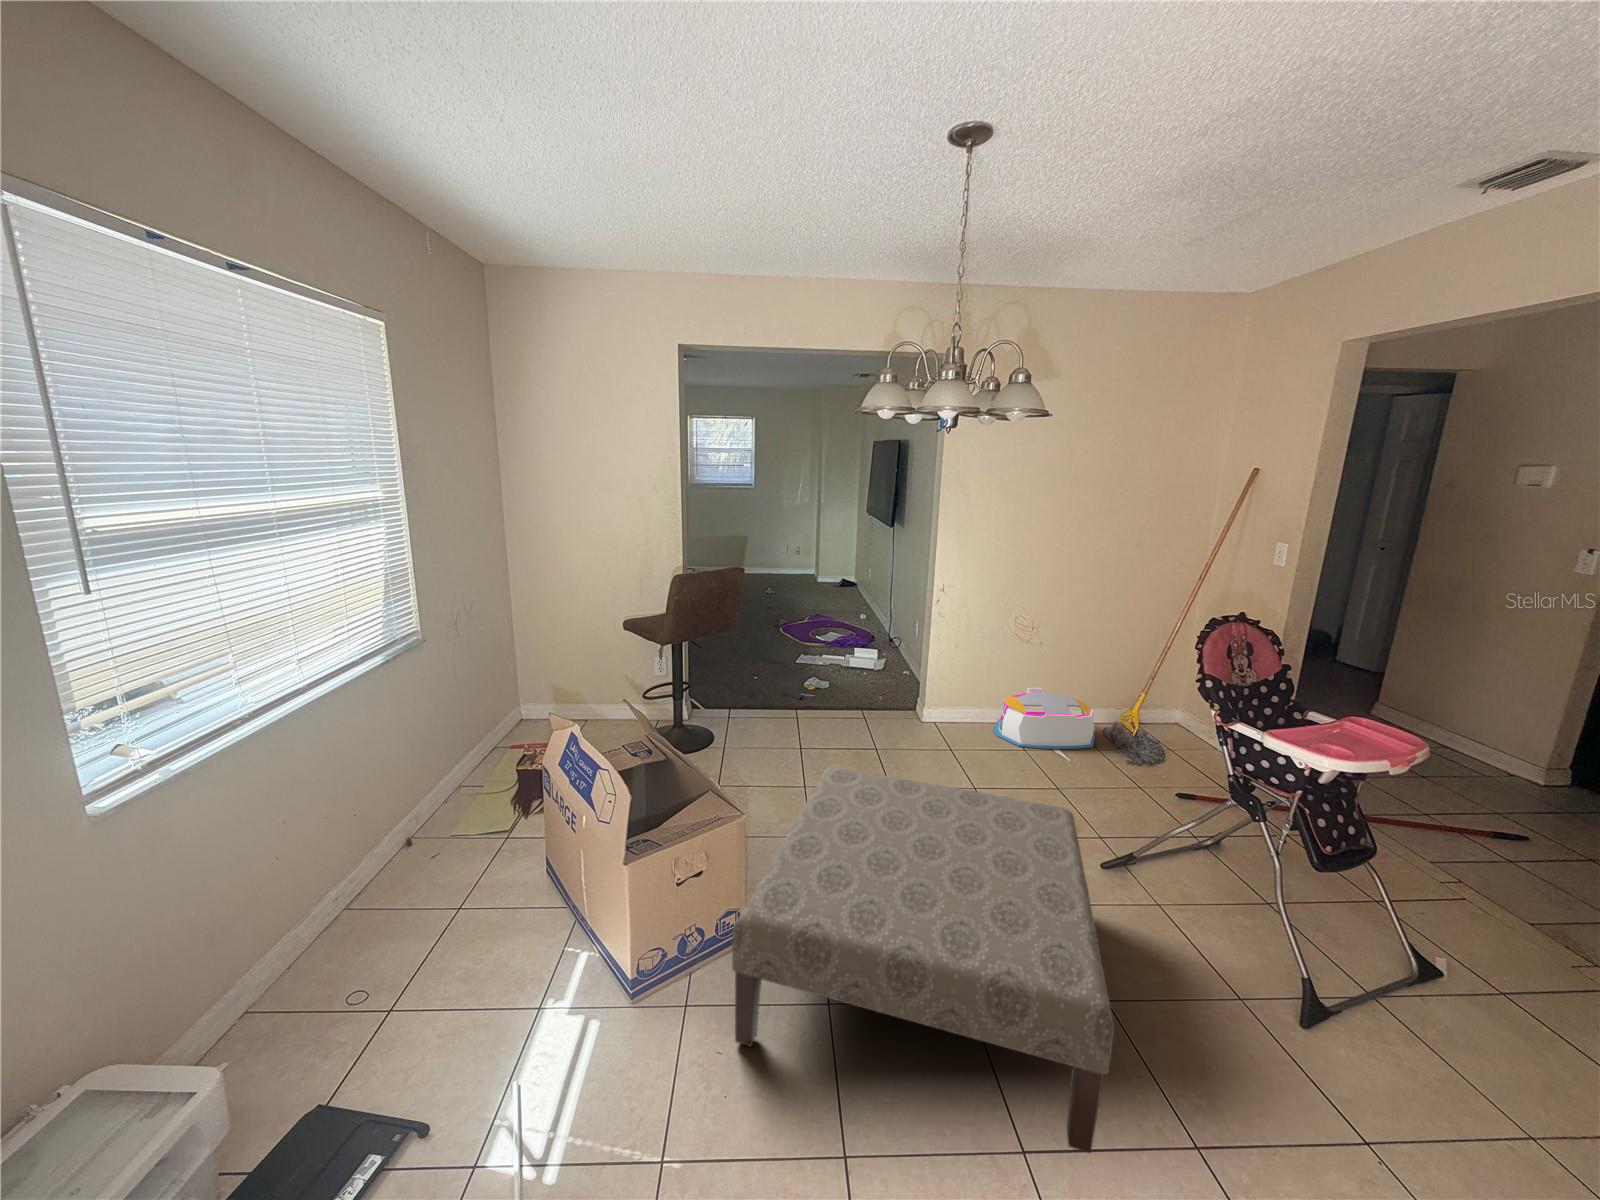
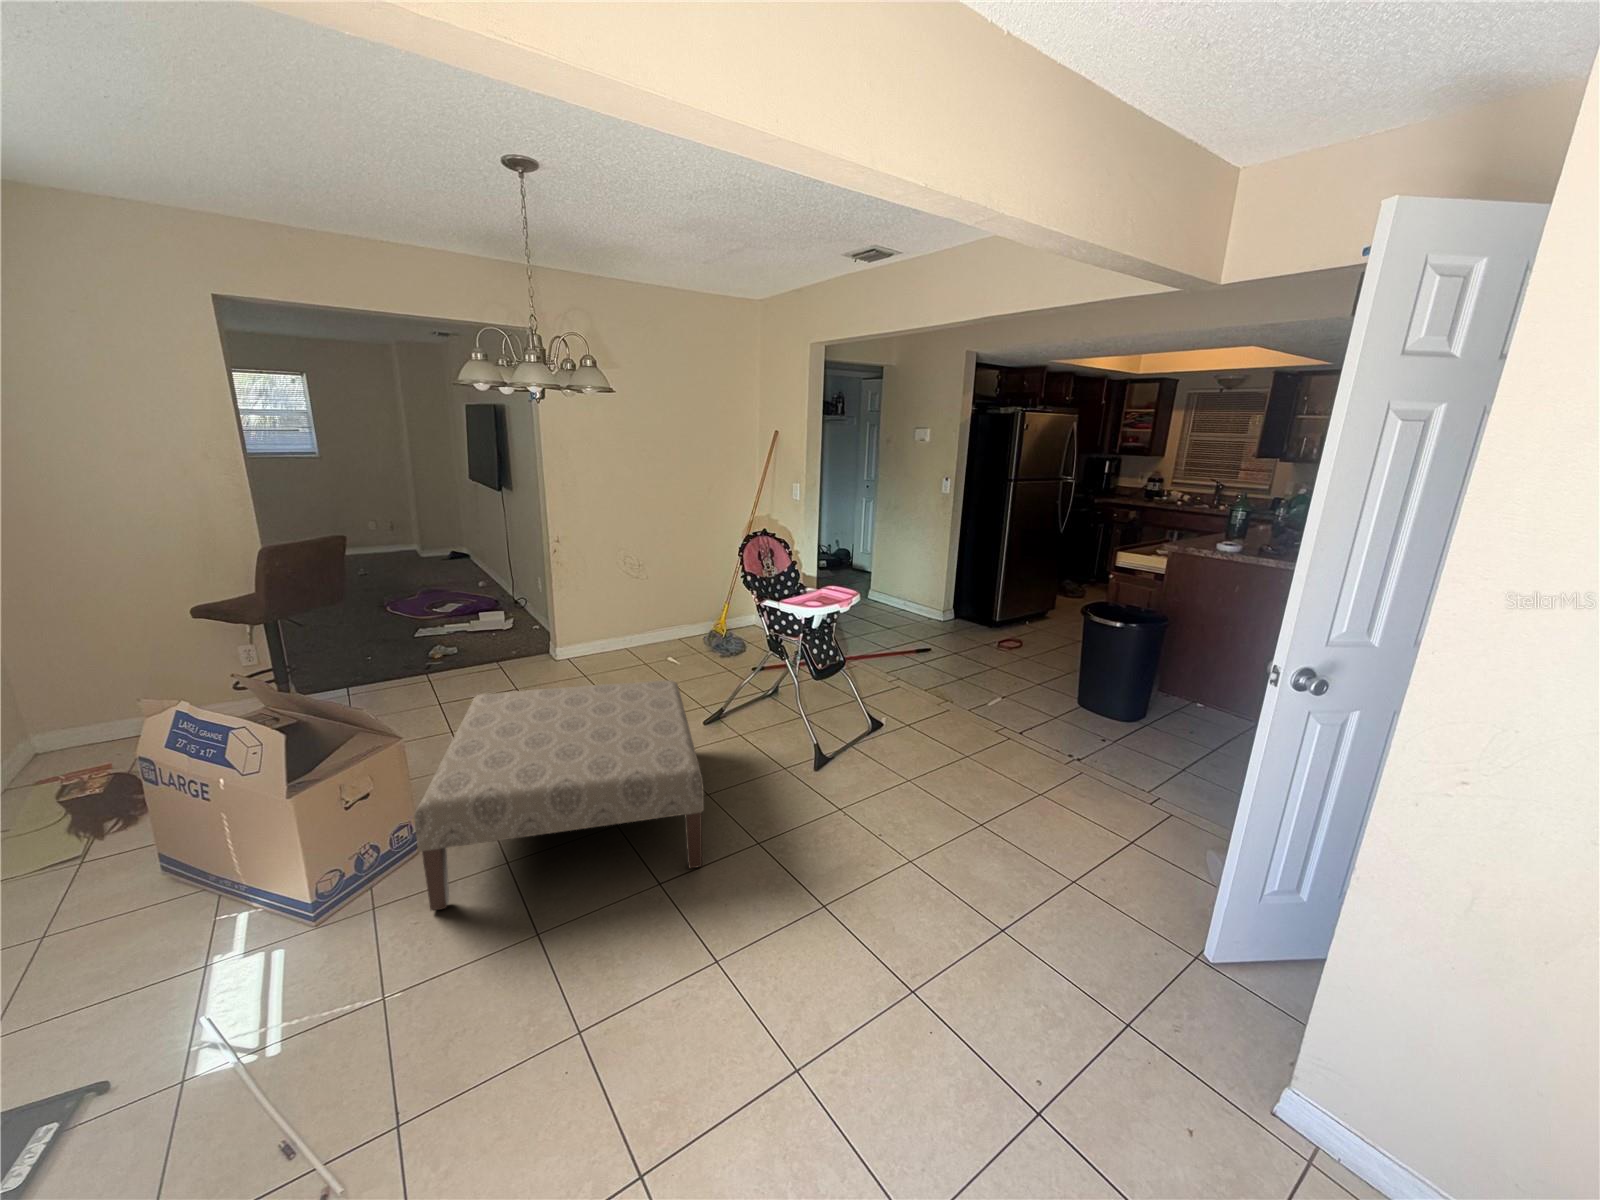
storage bin: present [993,688,1095,749] -> none [621,614,698,662]

